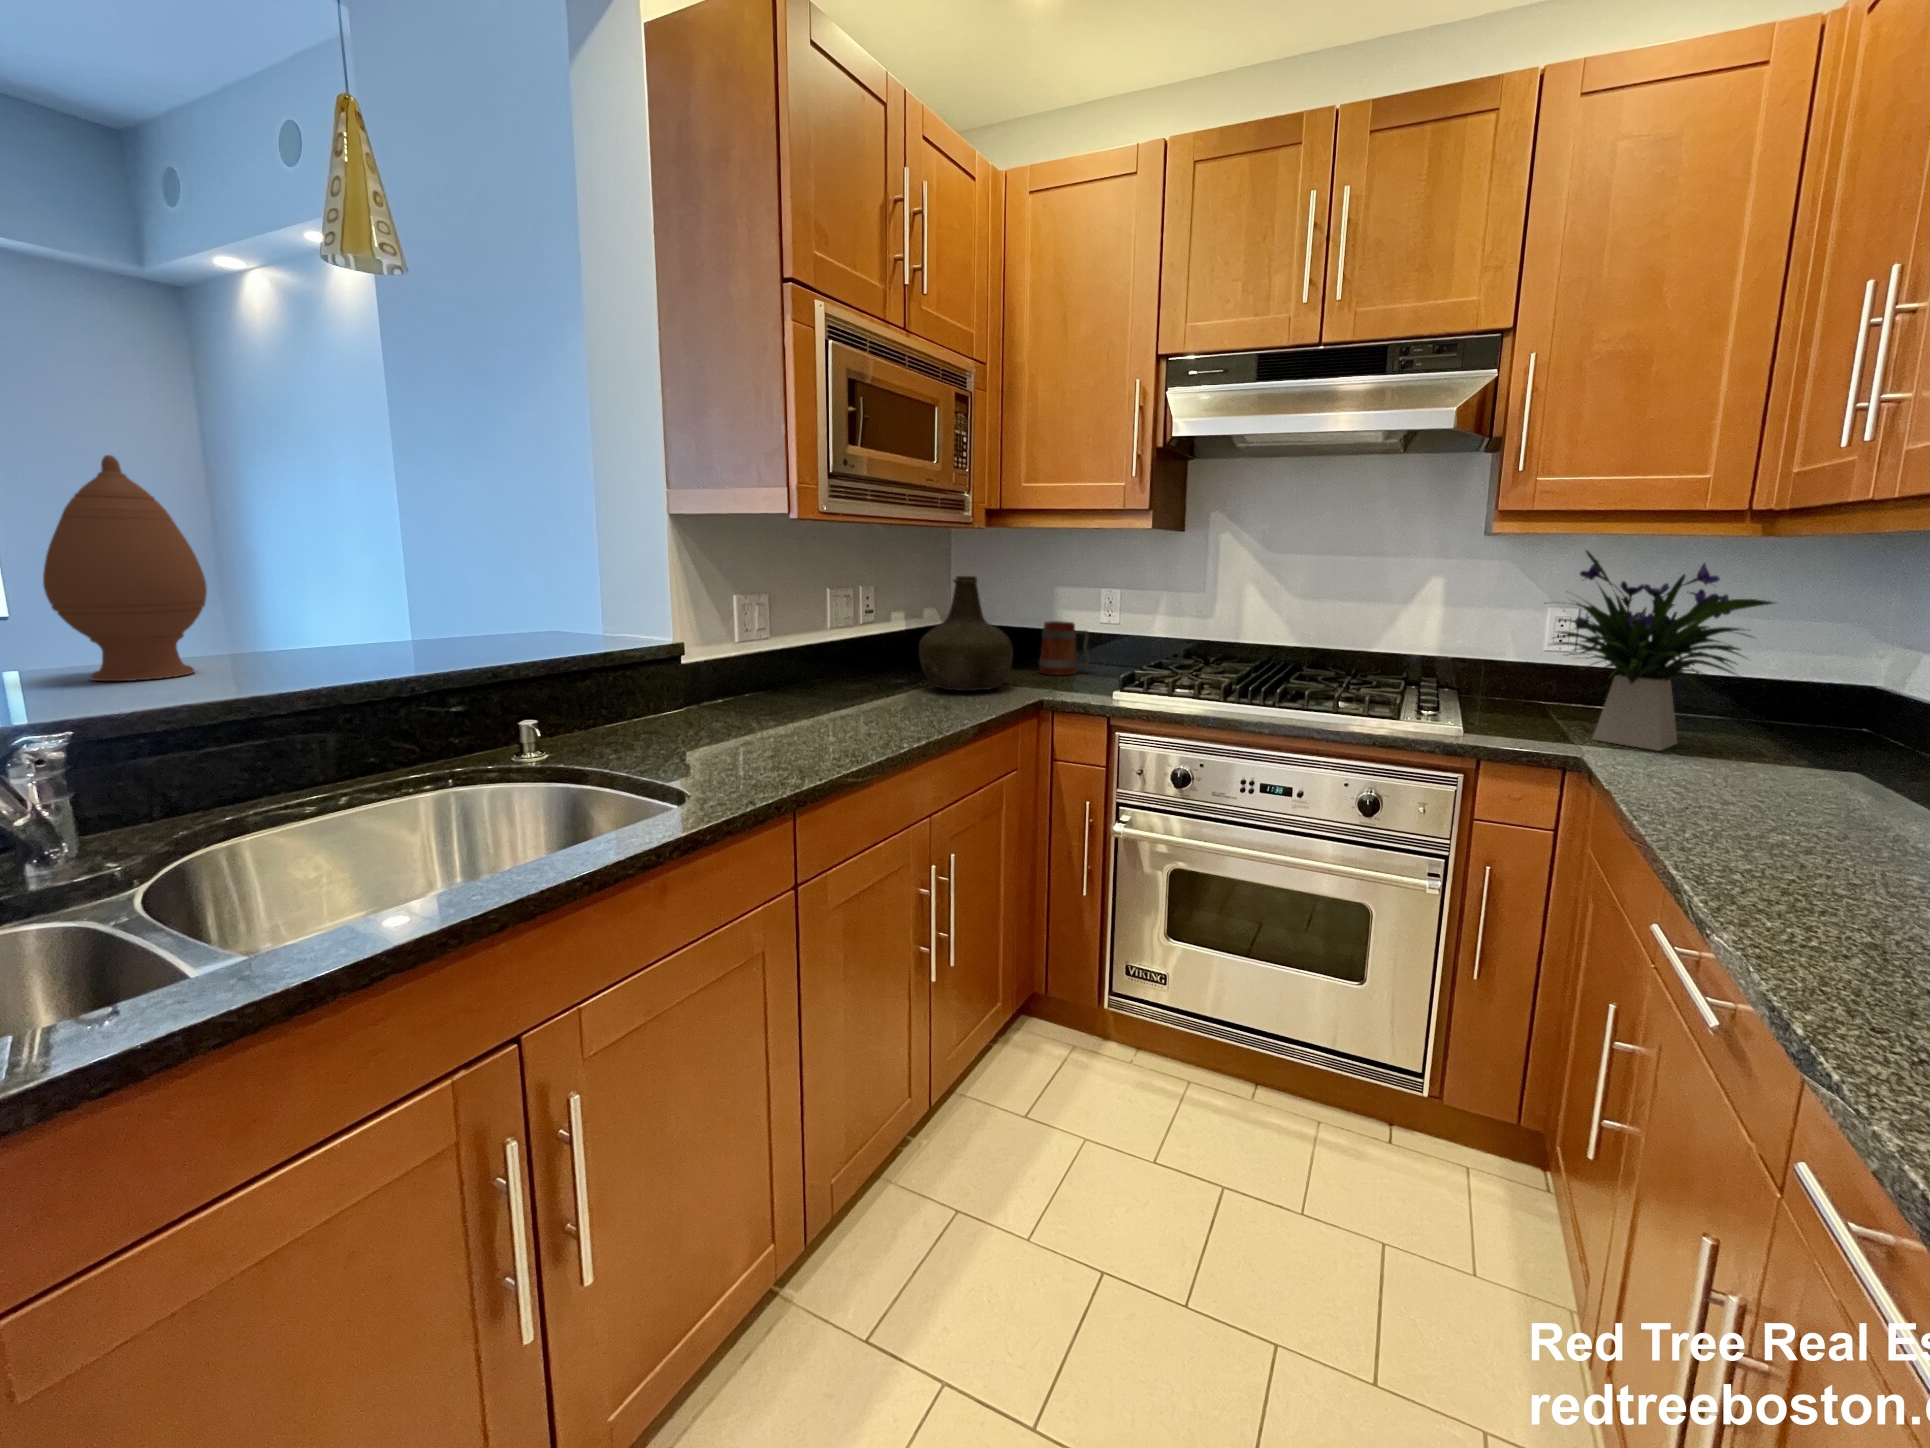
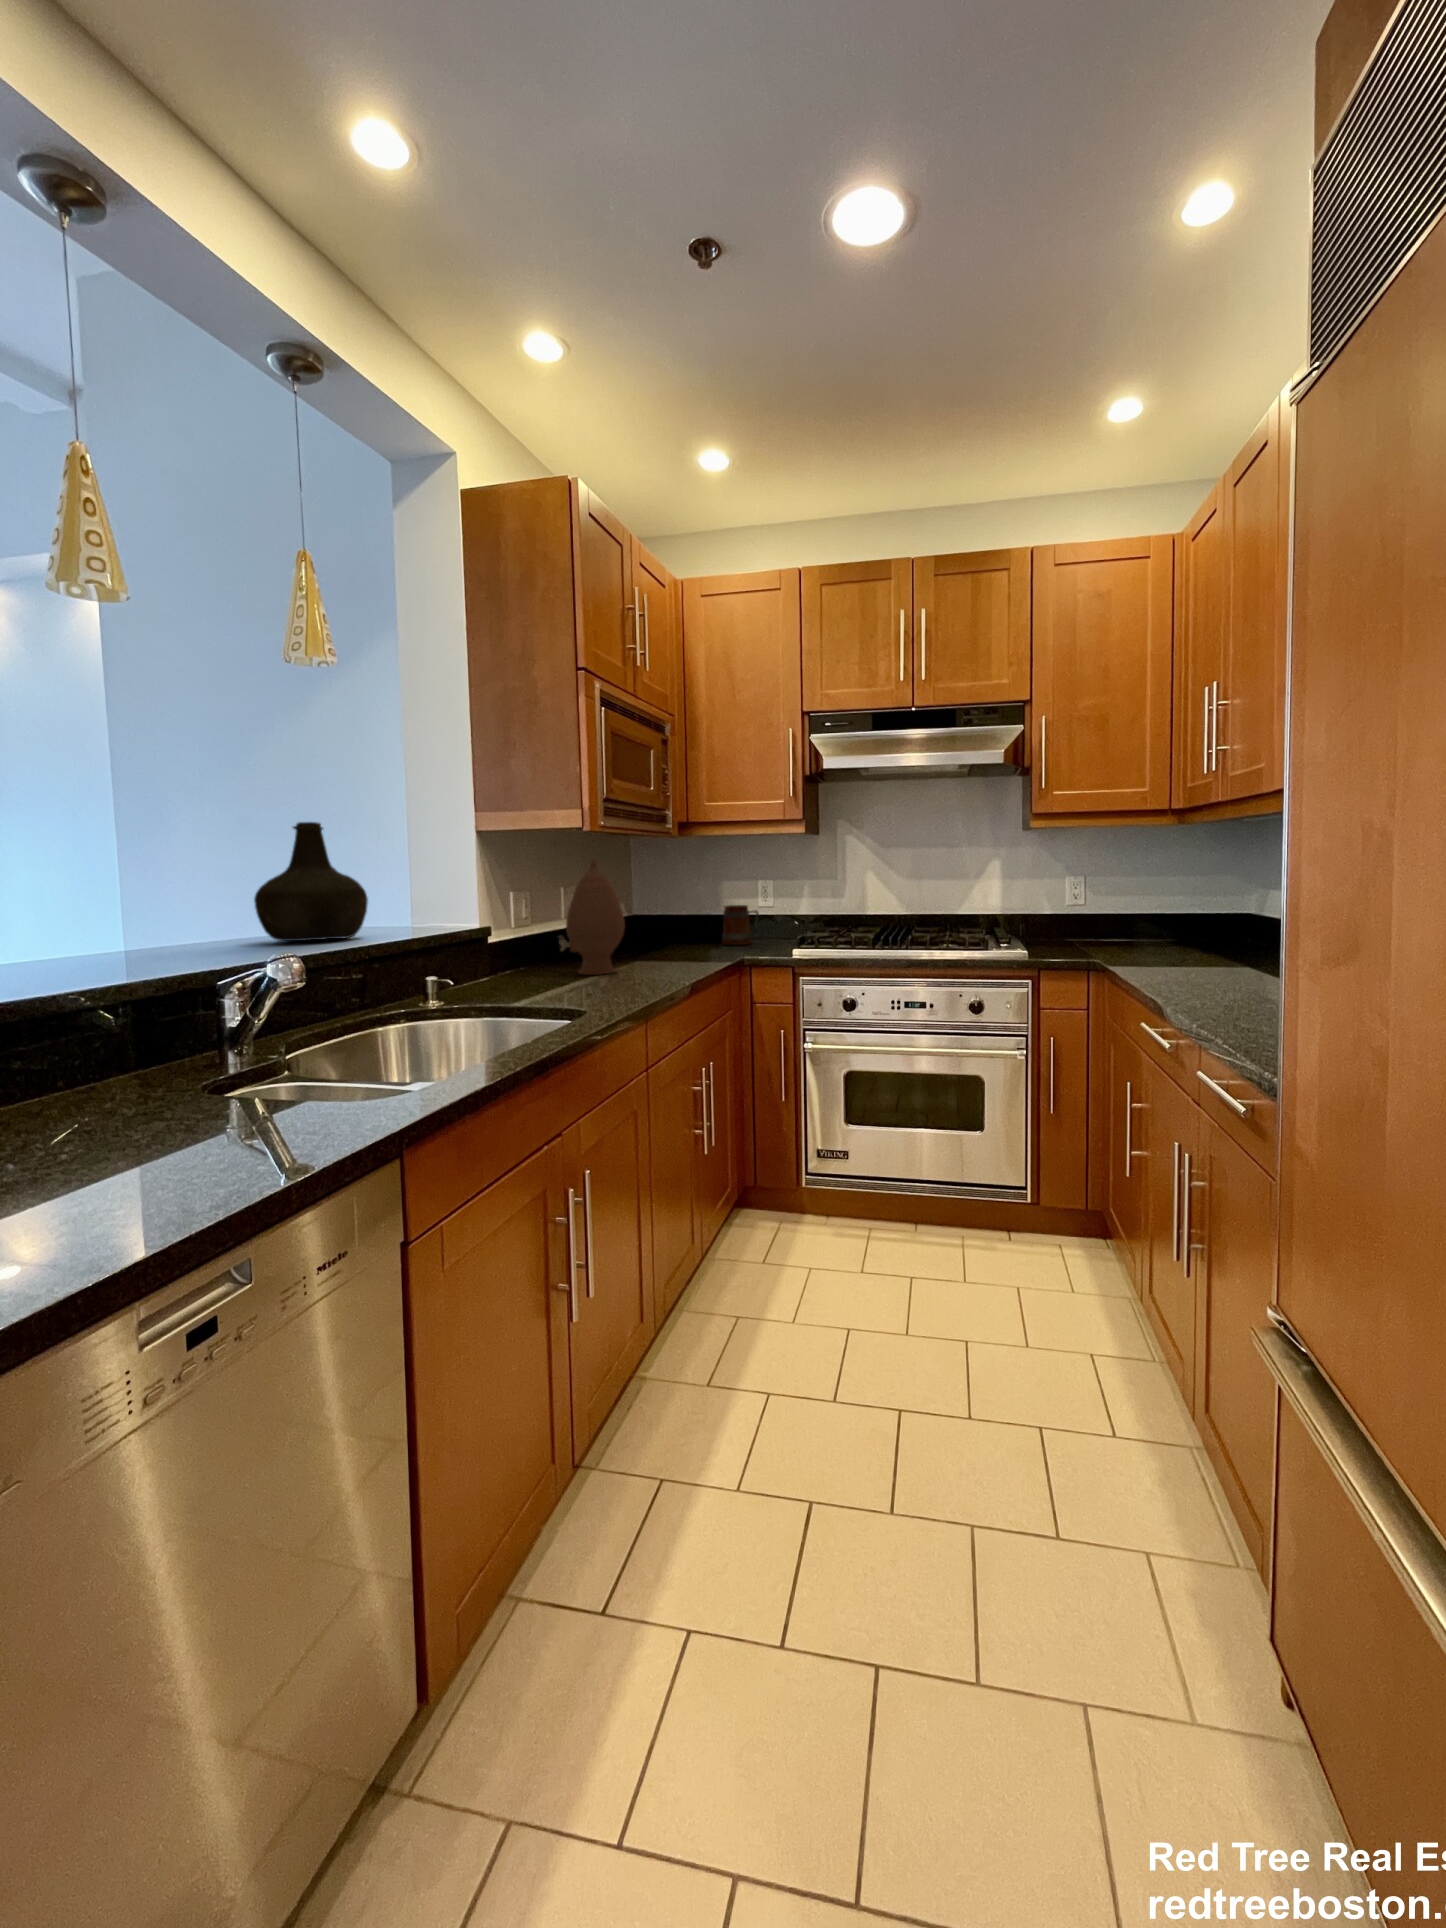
vase: present [43,455,207,681] -> present [559,860,625,975]
flower arrangement: present [1553,551,1774,751] -> none [1065,835,1186,954]
bottle: present [919,576,1013,691] -> present [254,822,368,941]

